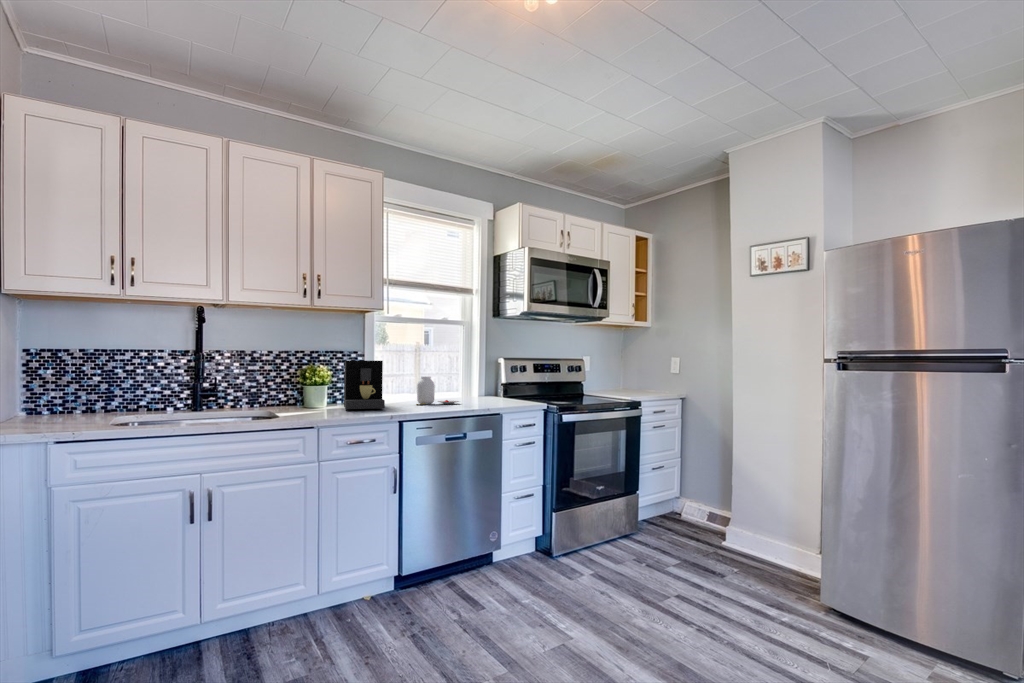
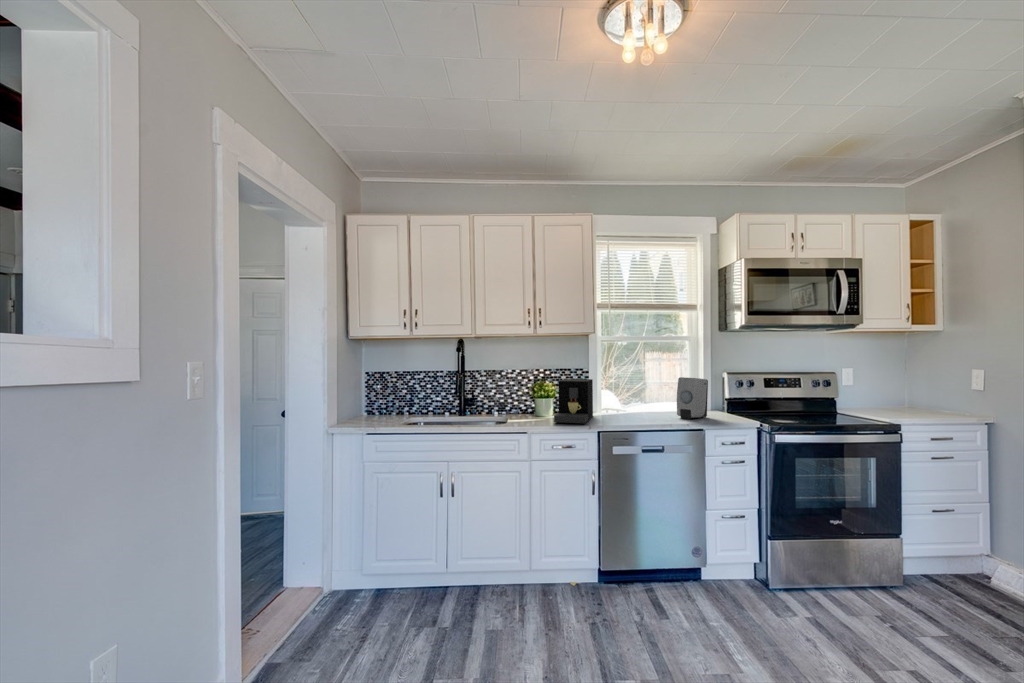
soap dispenser: none [468,359,494,402] -> present [677,377,708,419]
jar: present [416,377,459,405] -> none [623,393,665,419]

